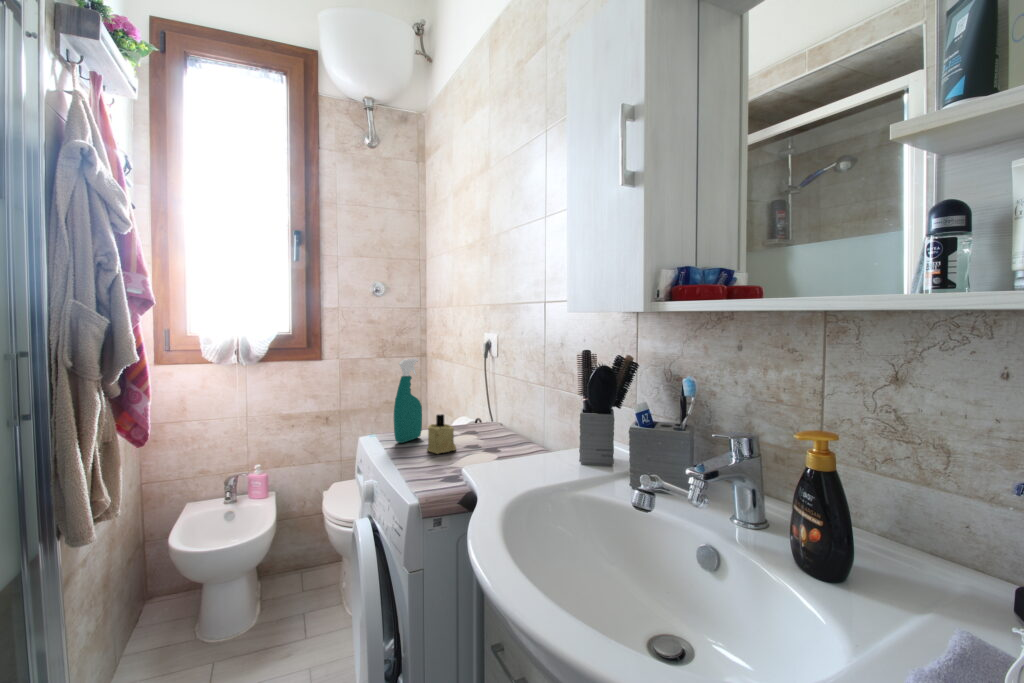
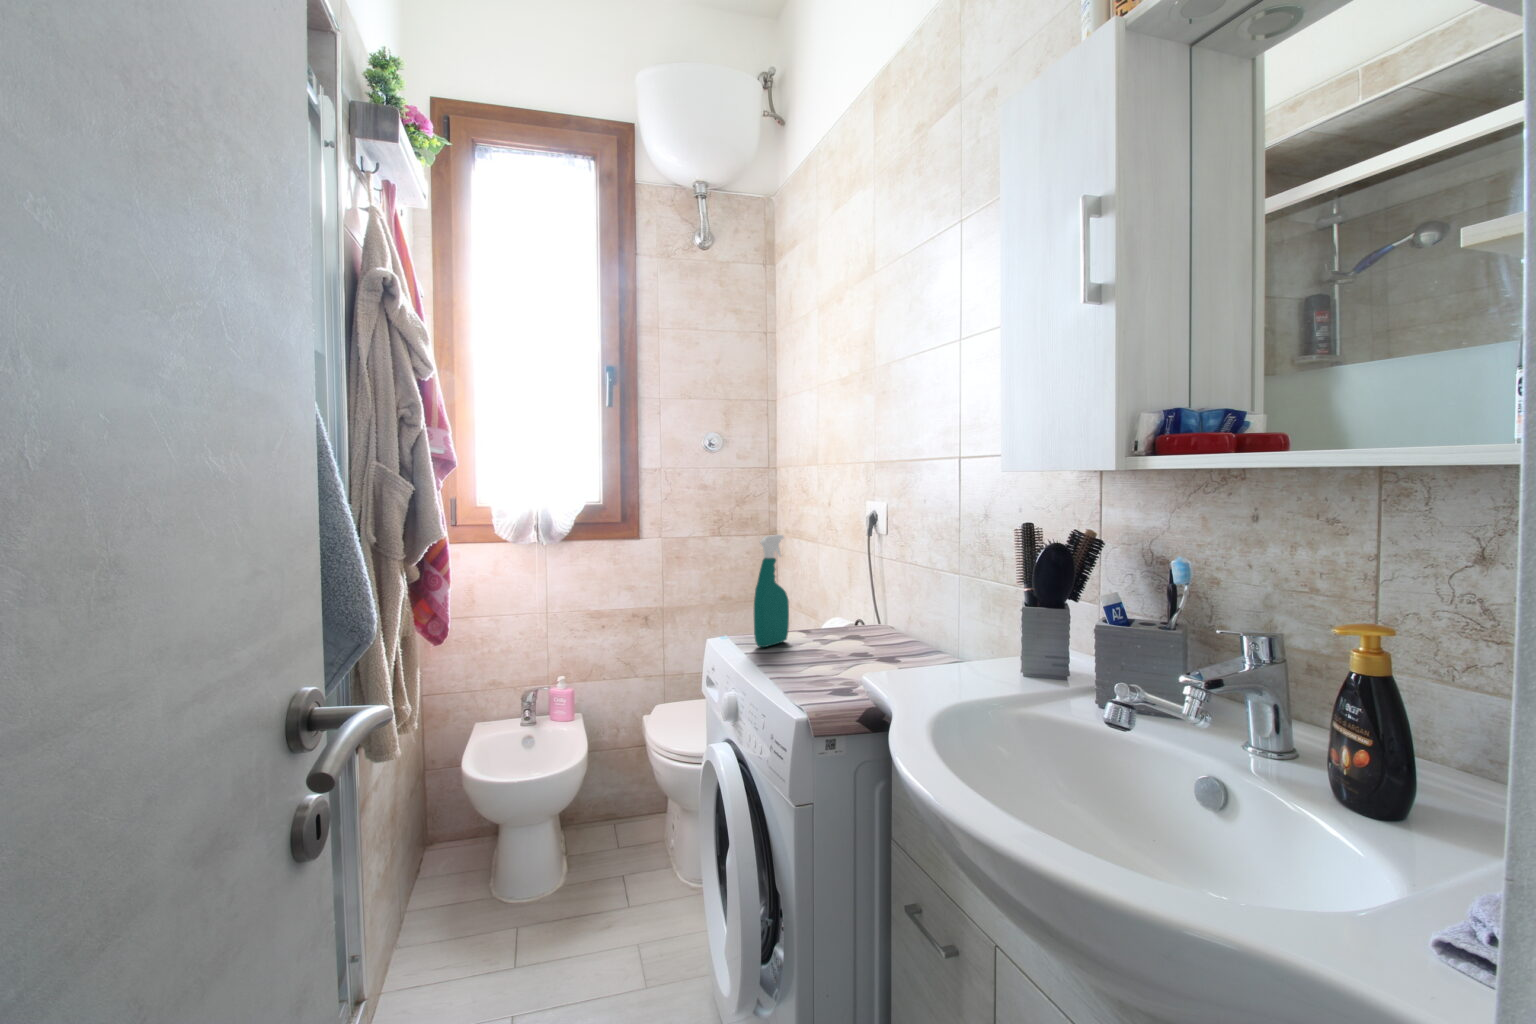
candle: present [427,414,456,454] -> none [800,609,839,662]

